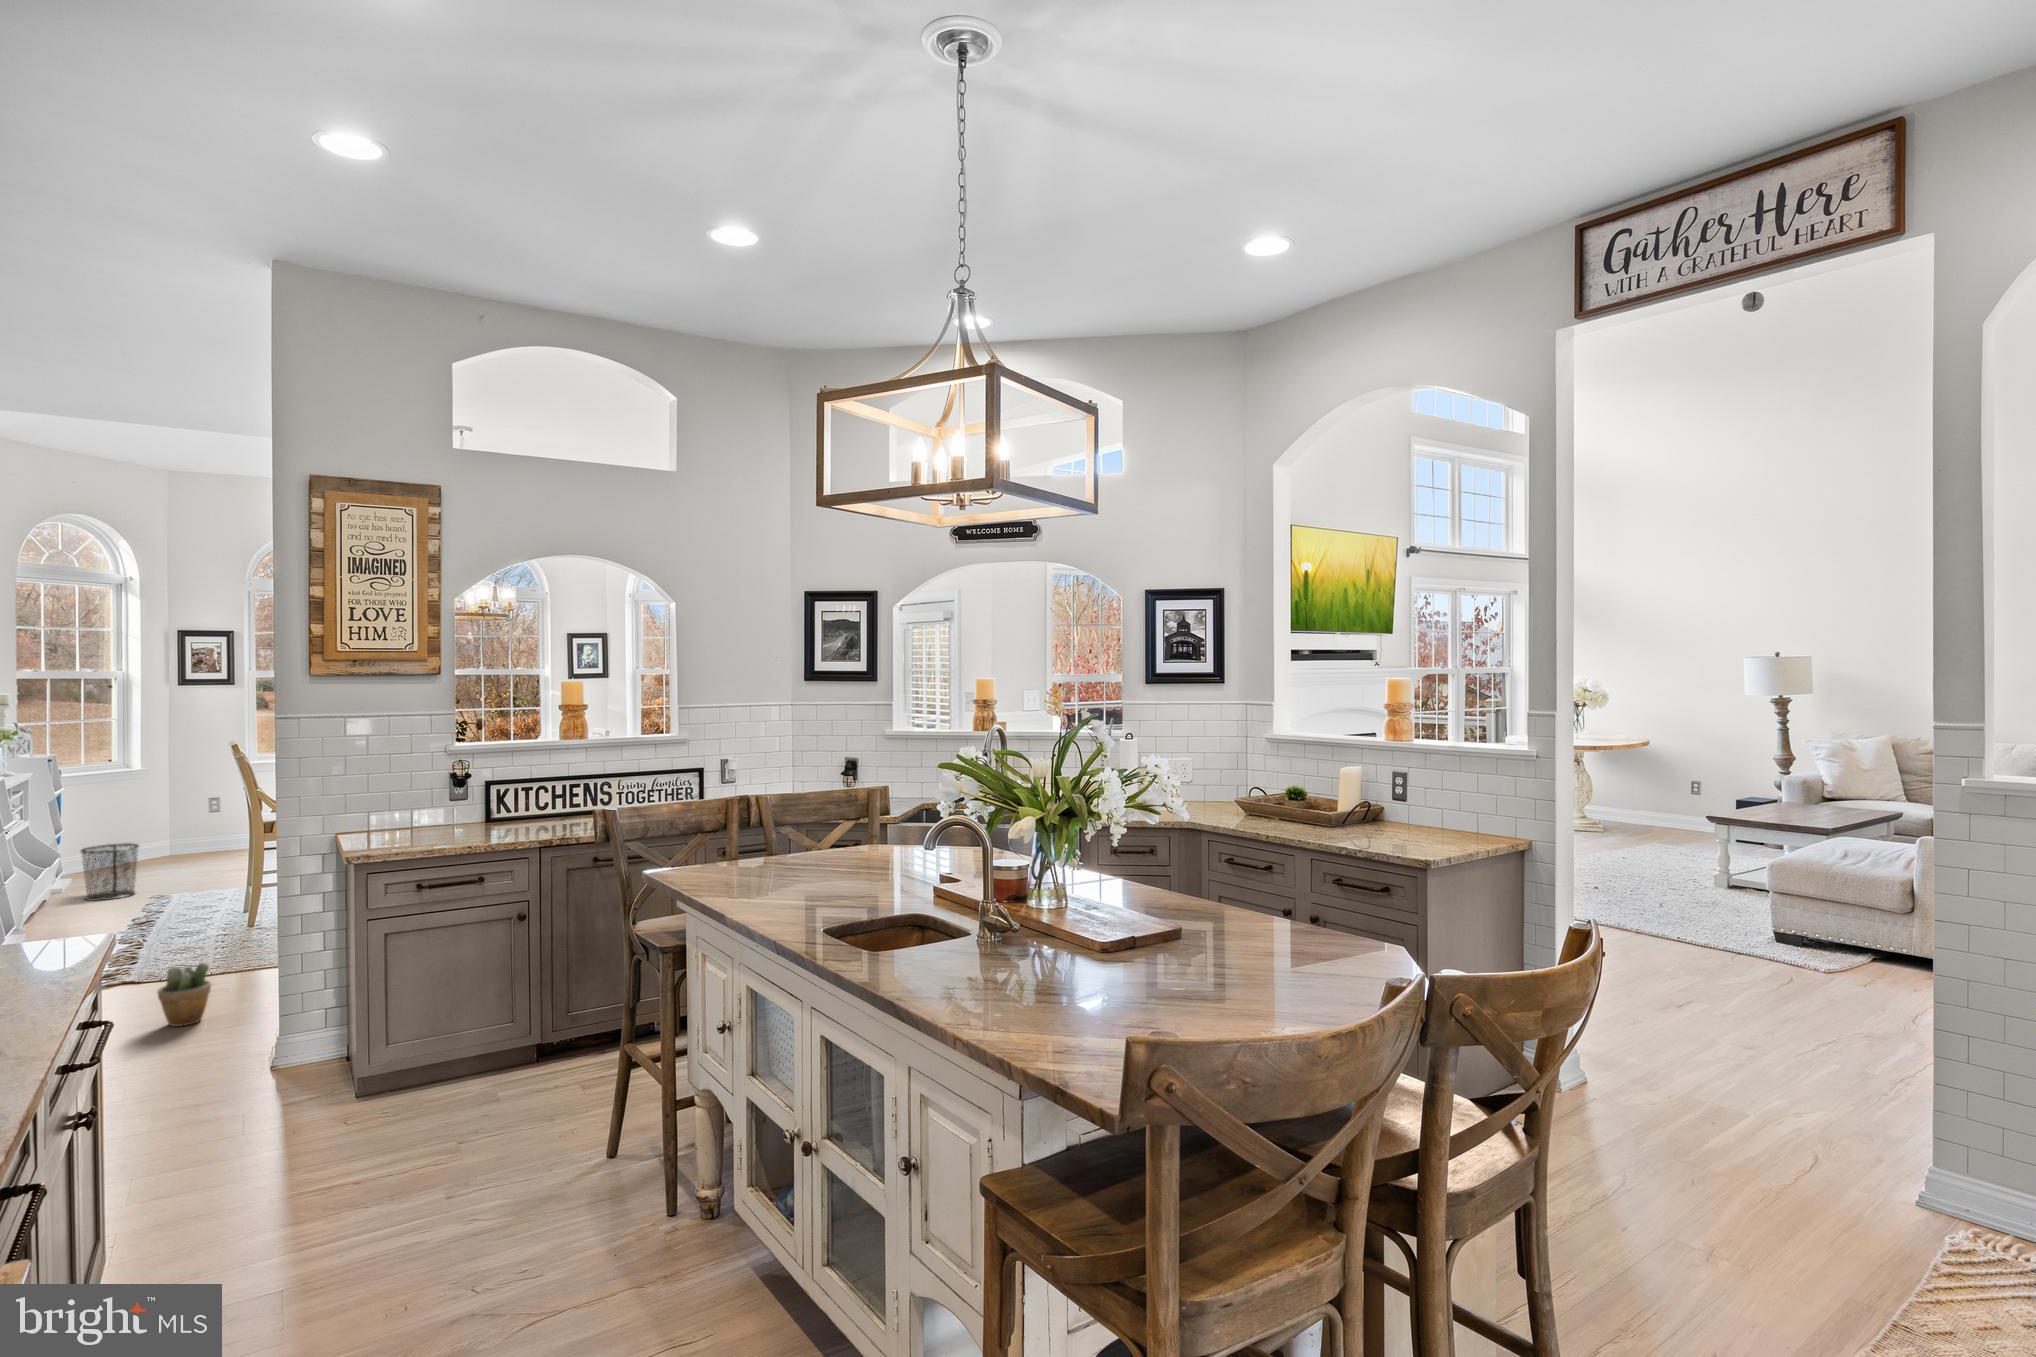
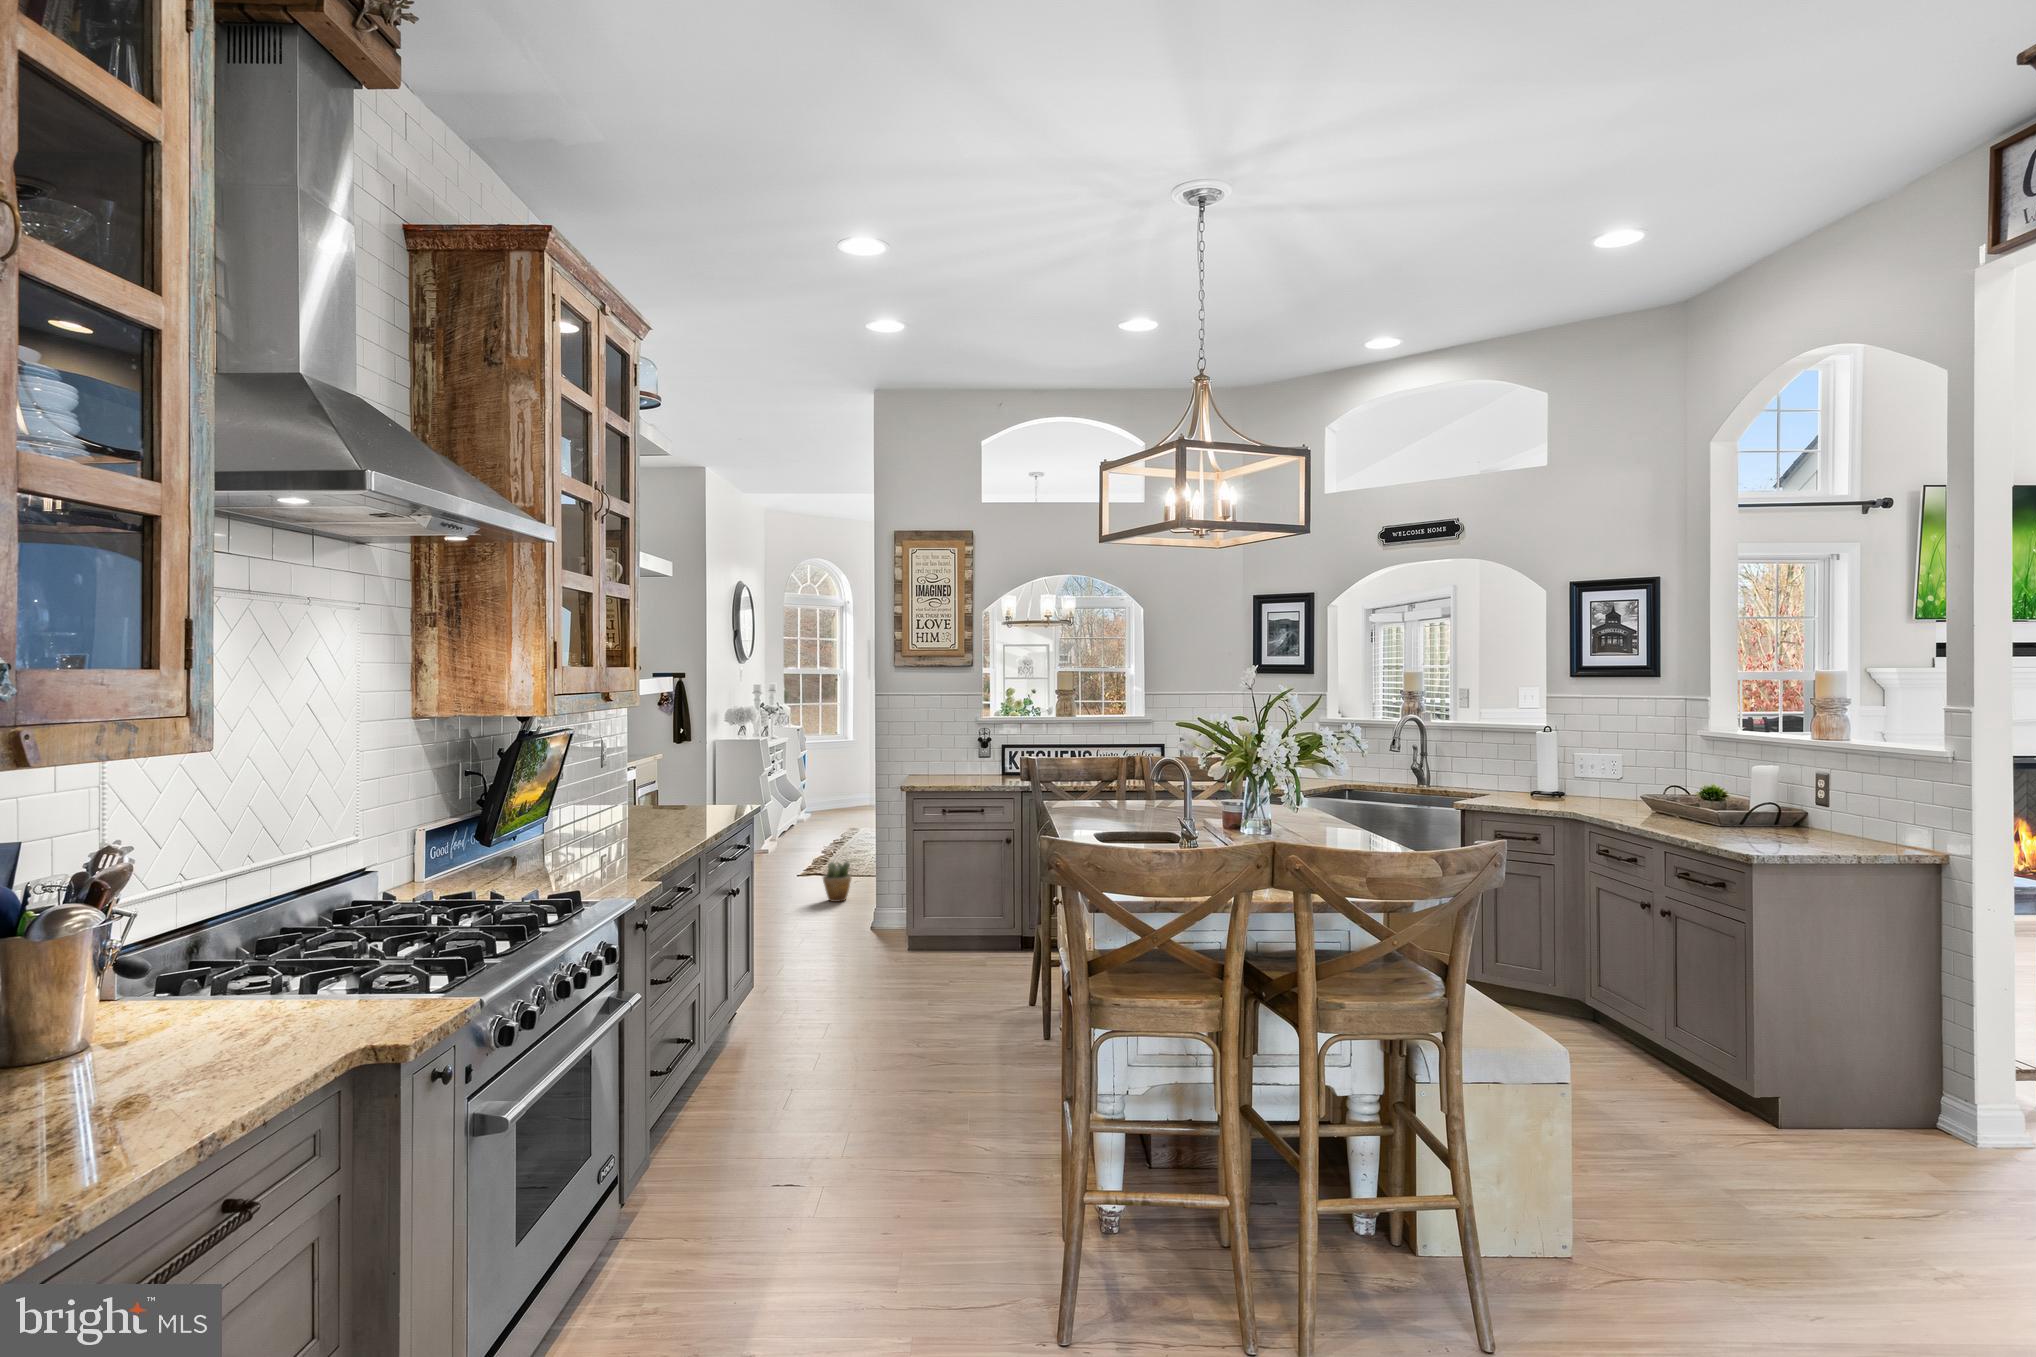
waste bin: present [81,843,139,900] -> none [812,788,845,825]

